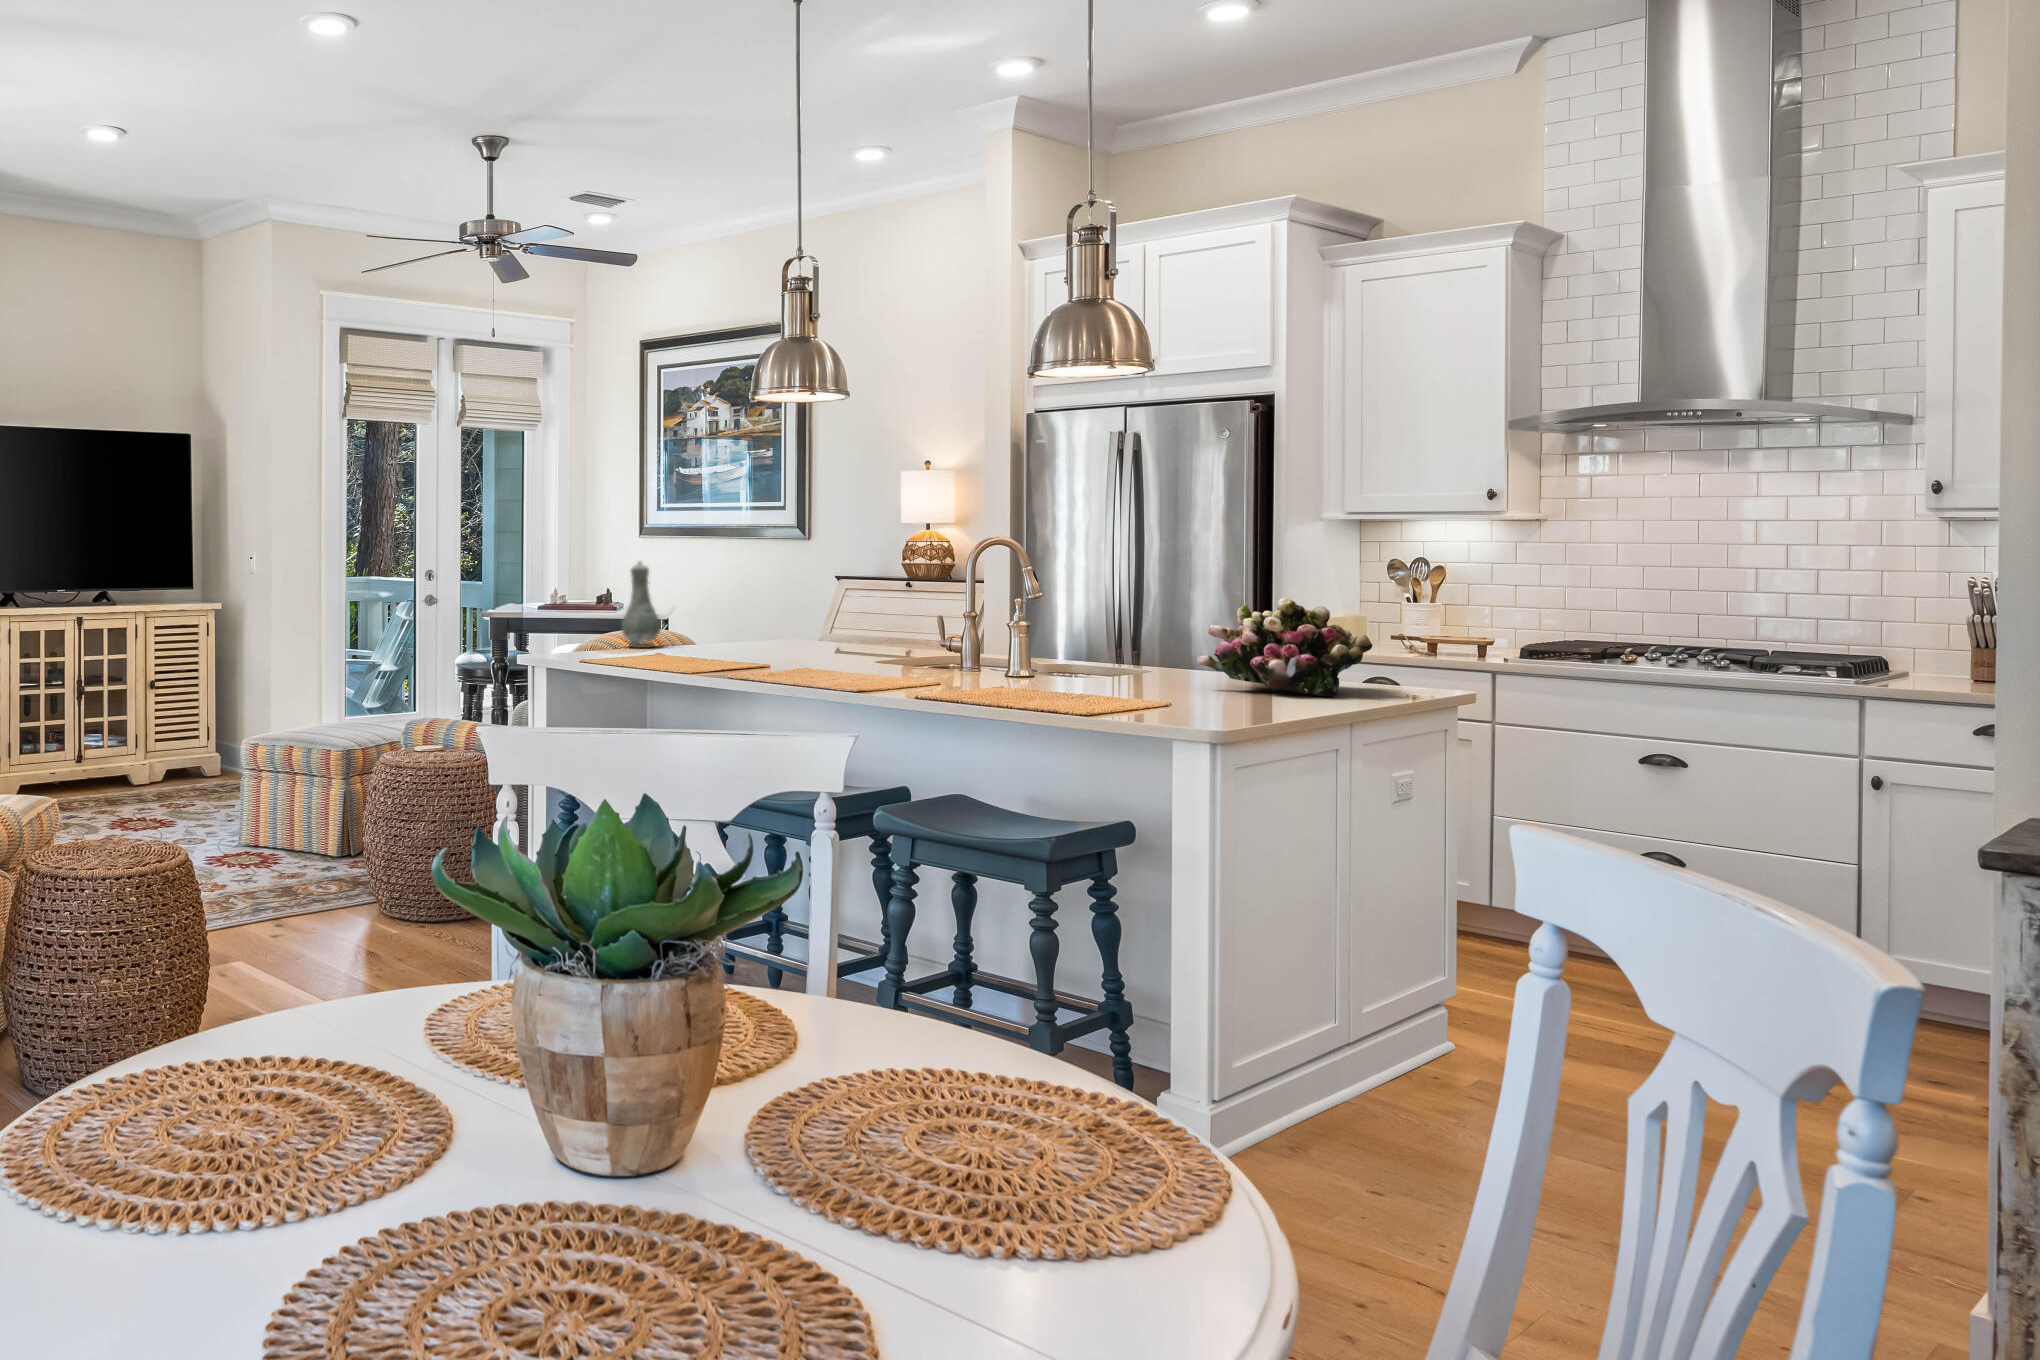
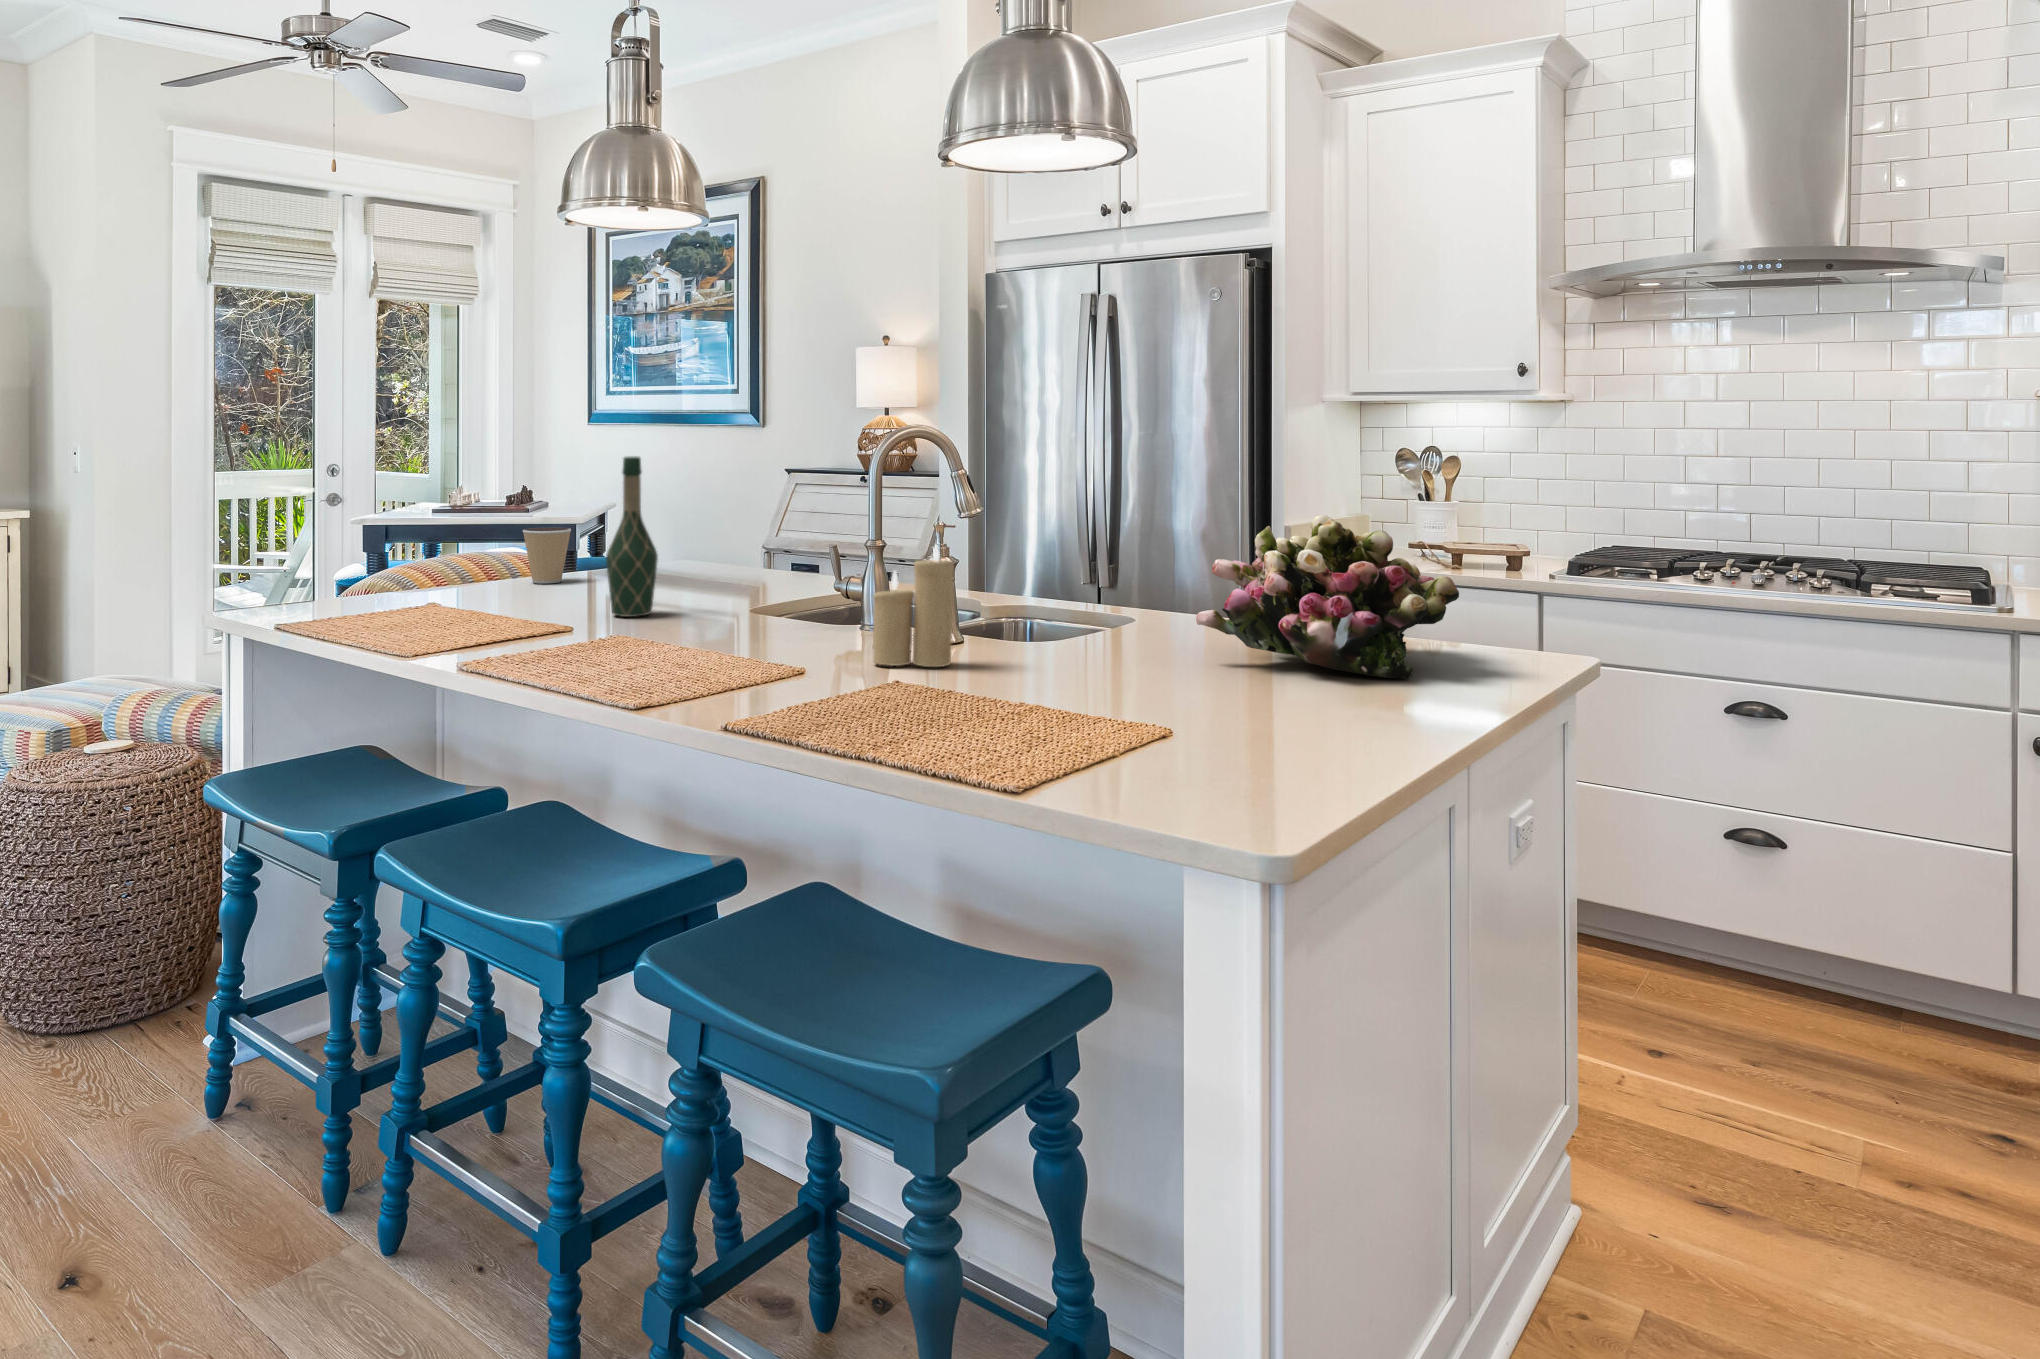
wine bottle: none [782,558,816,664] -> present [606,456,658,617]
vase: present [622,562,661,648] -> none [421,460,480,584]
coffee cup: none [693,610,727,649] -> present [523,527,571,584]
candle: none [984,612,1038,687] -> present [872,546,954,667]

